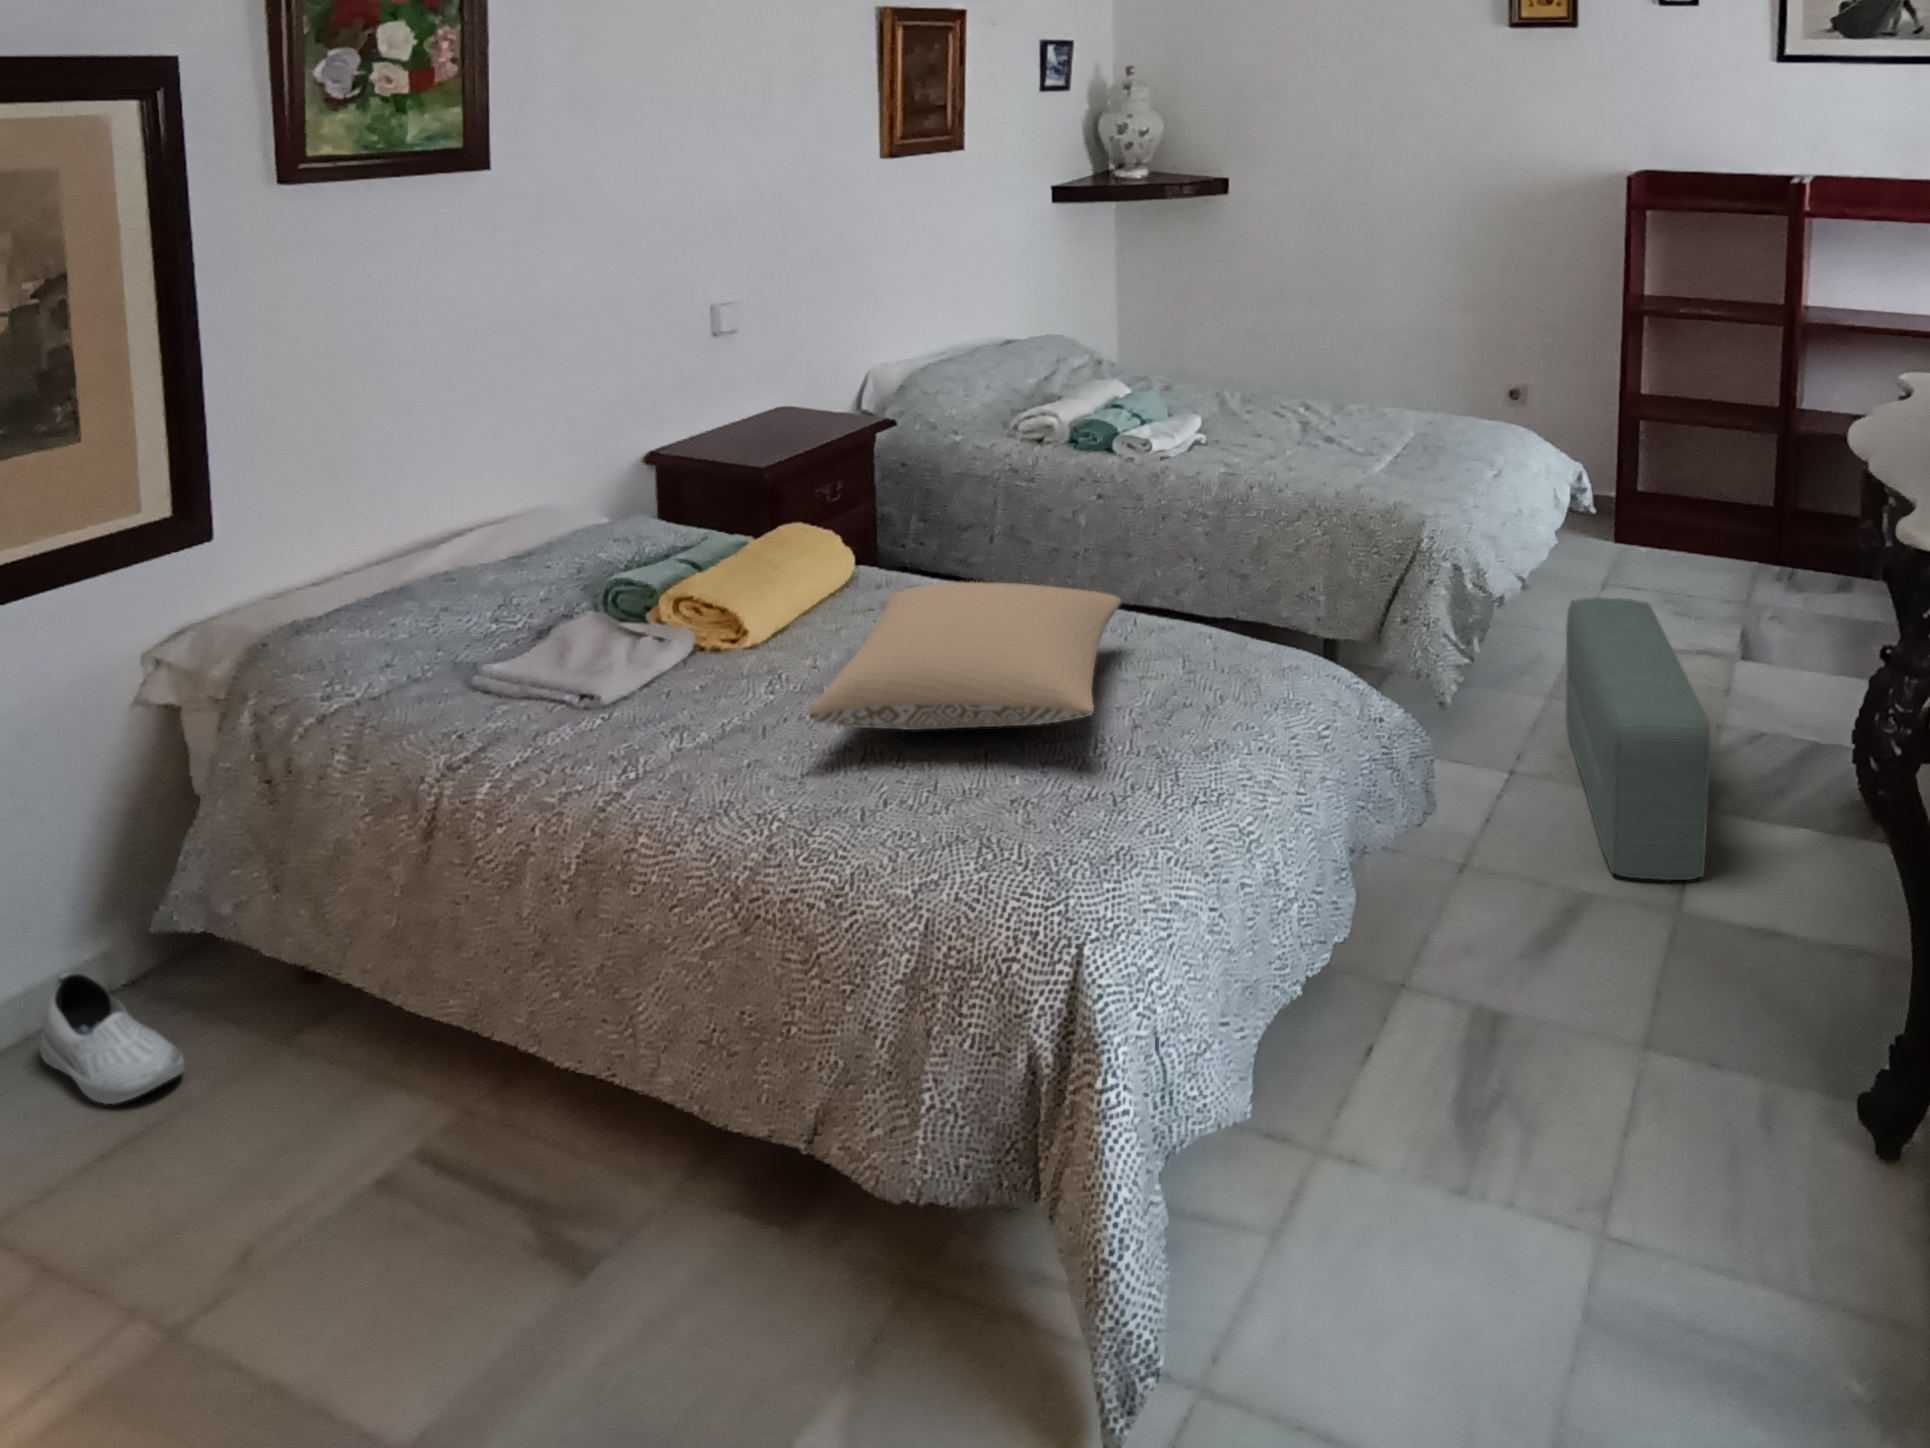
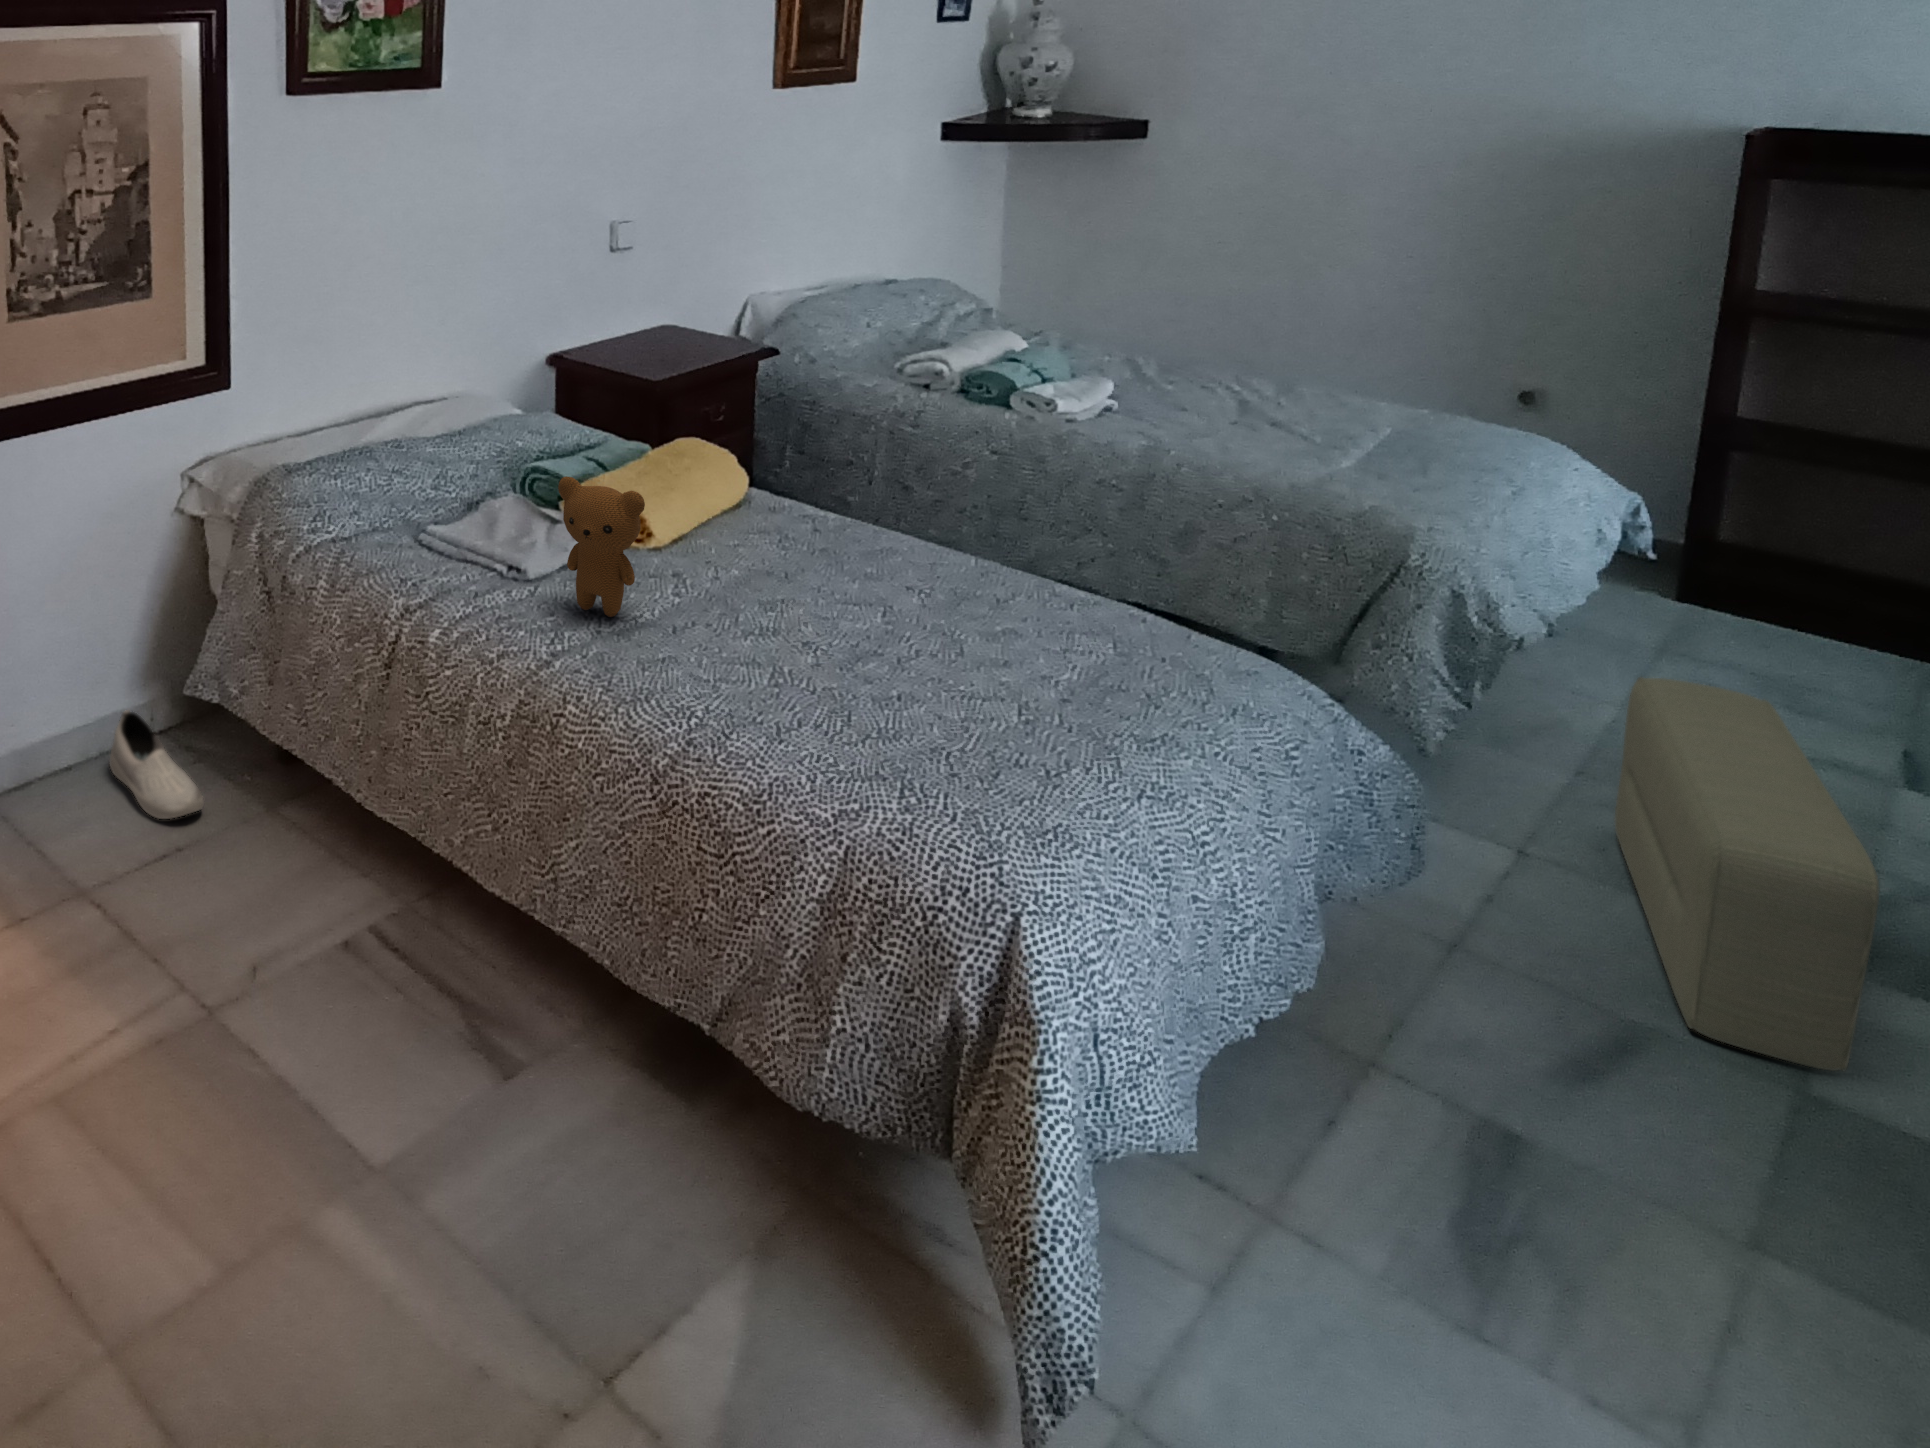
pillow: present [809,582,1121,730] -> none [727,522,1046,685]
teddy bear: none [623,586,720,729] -> present [558,476,645,617]

